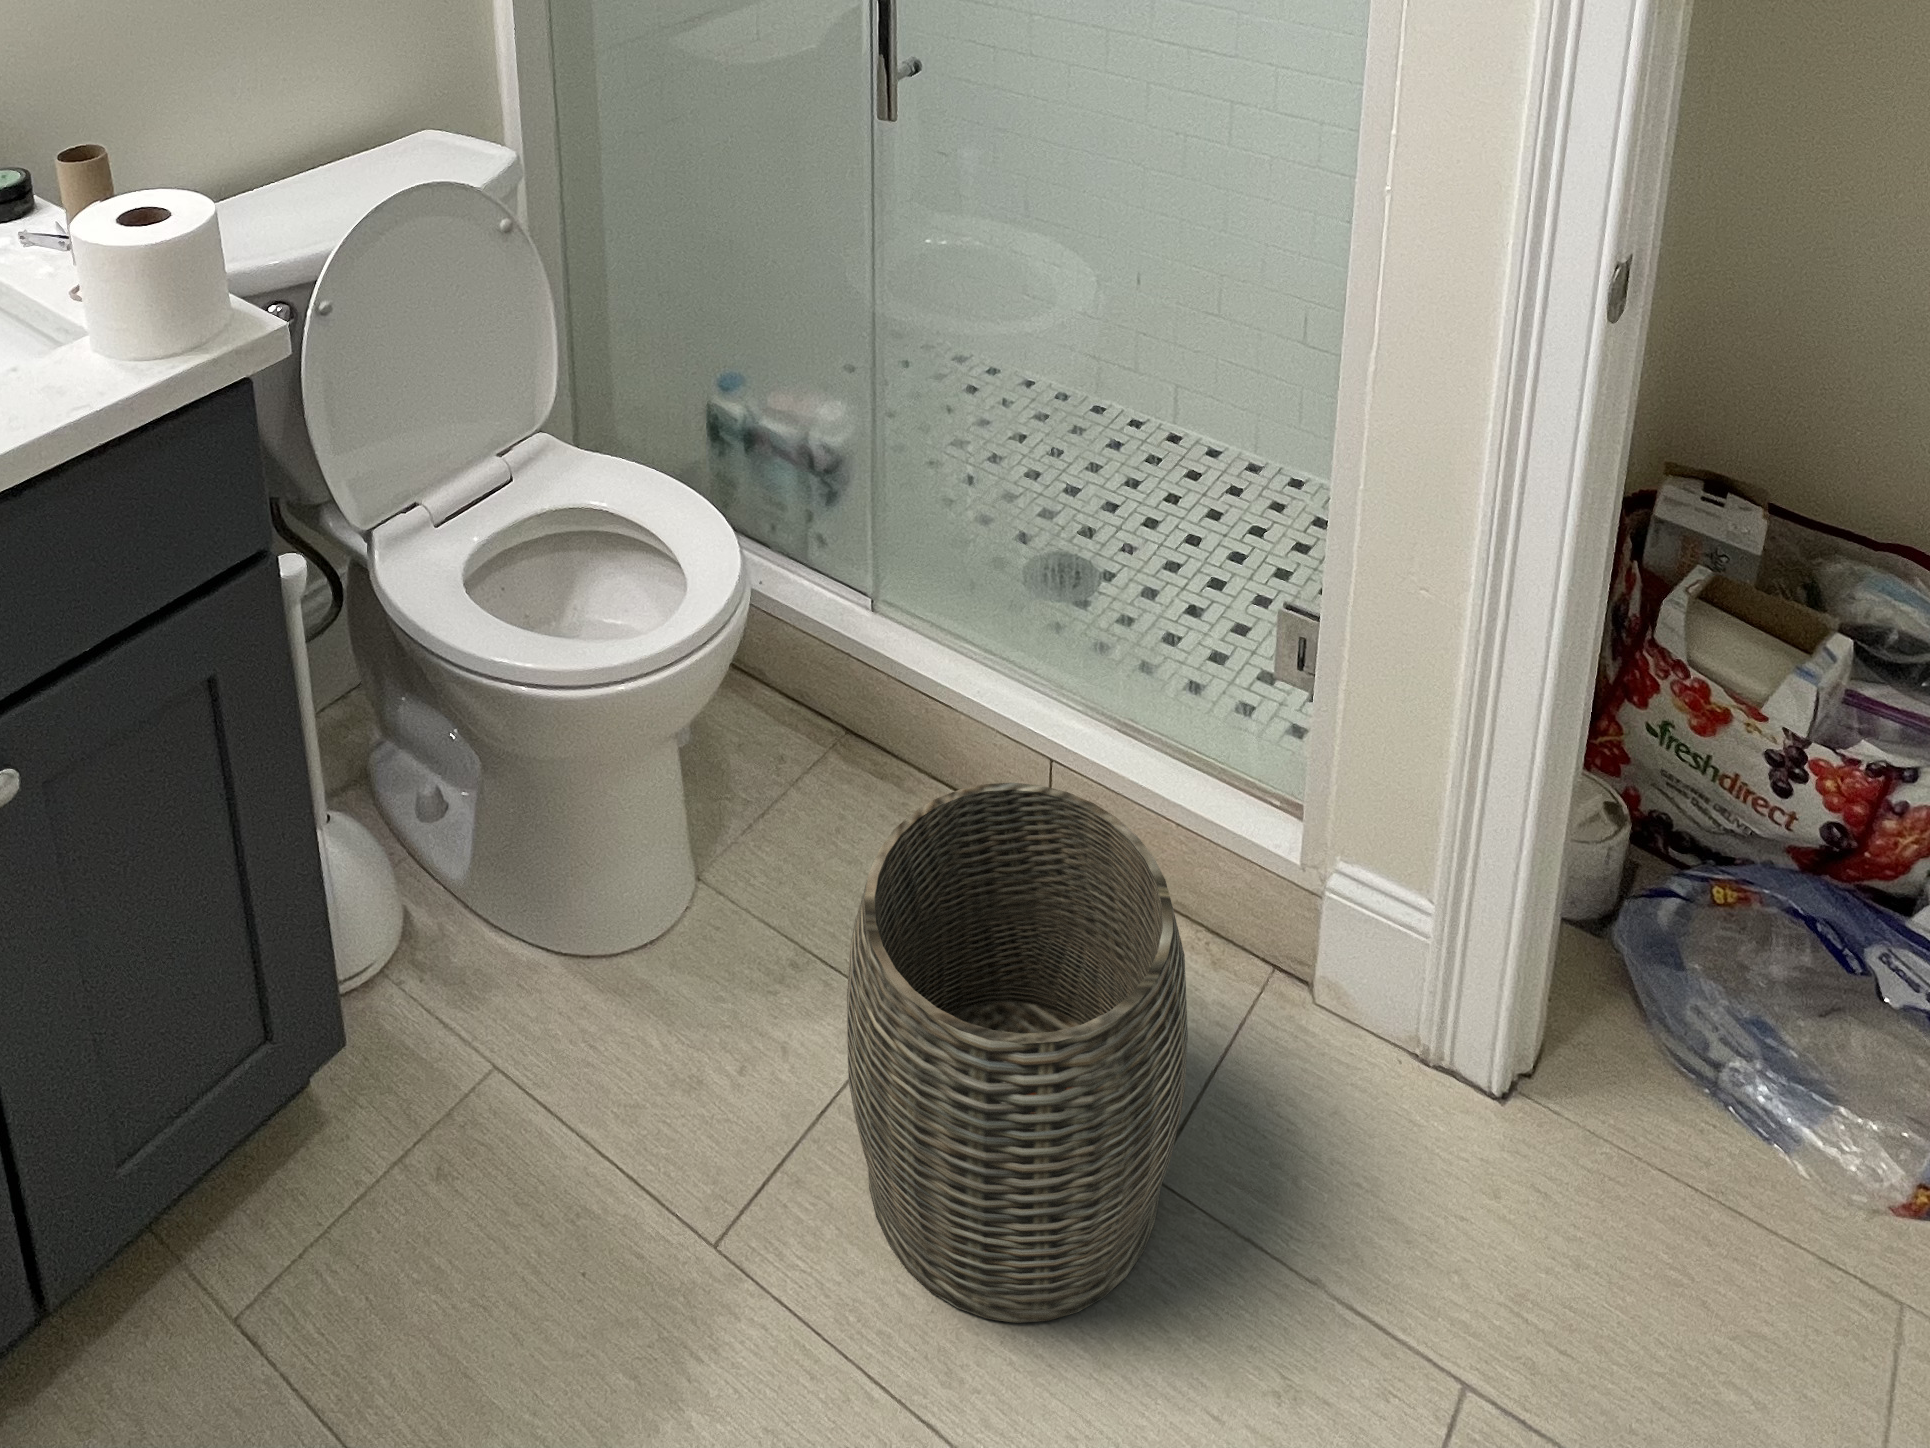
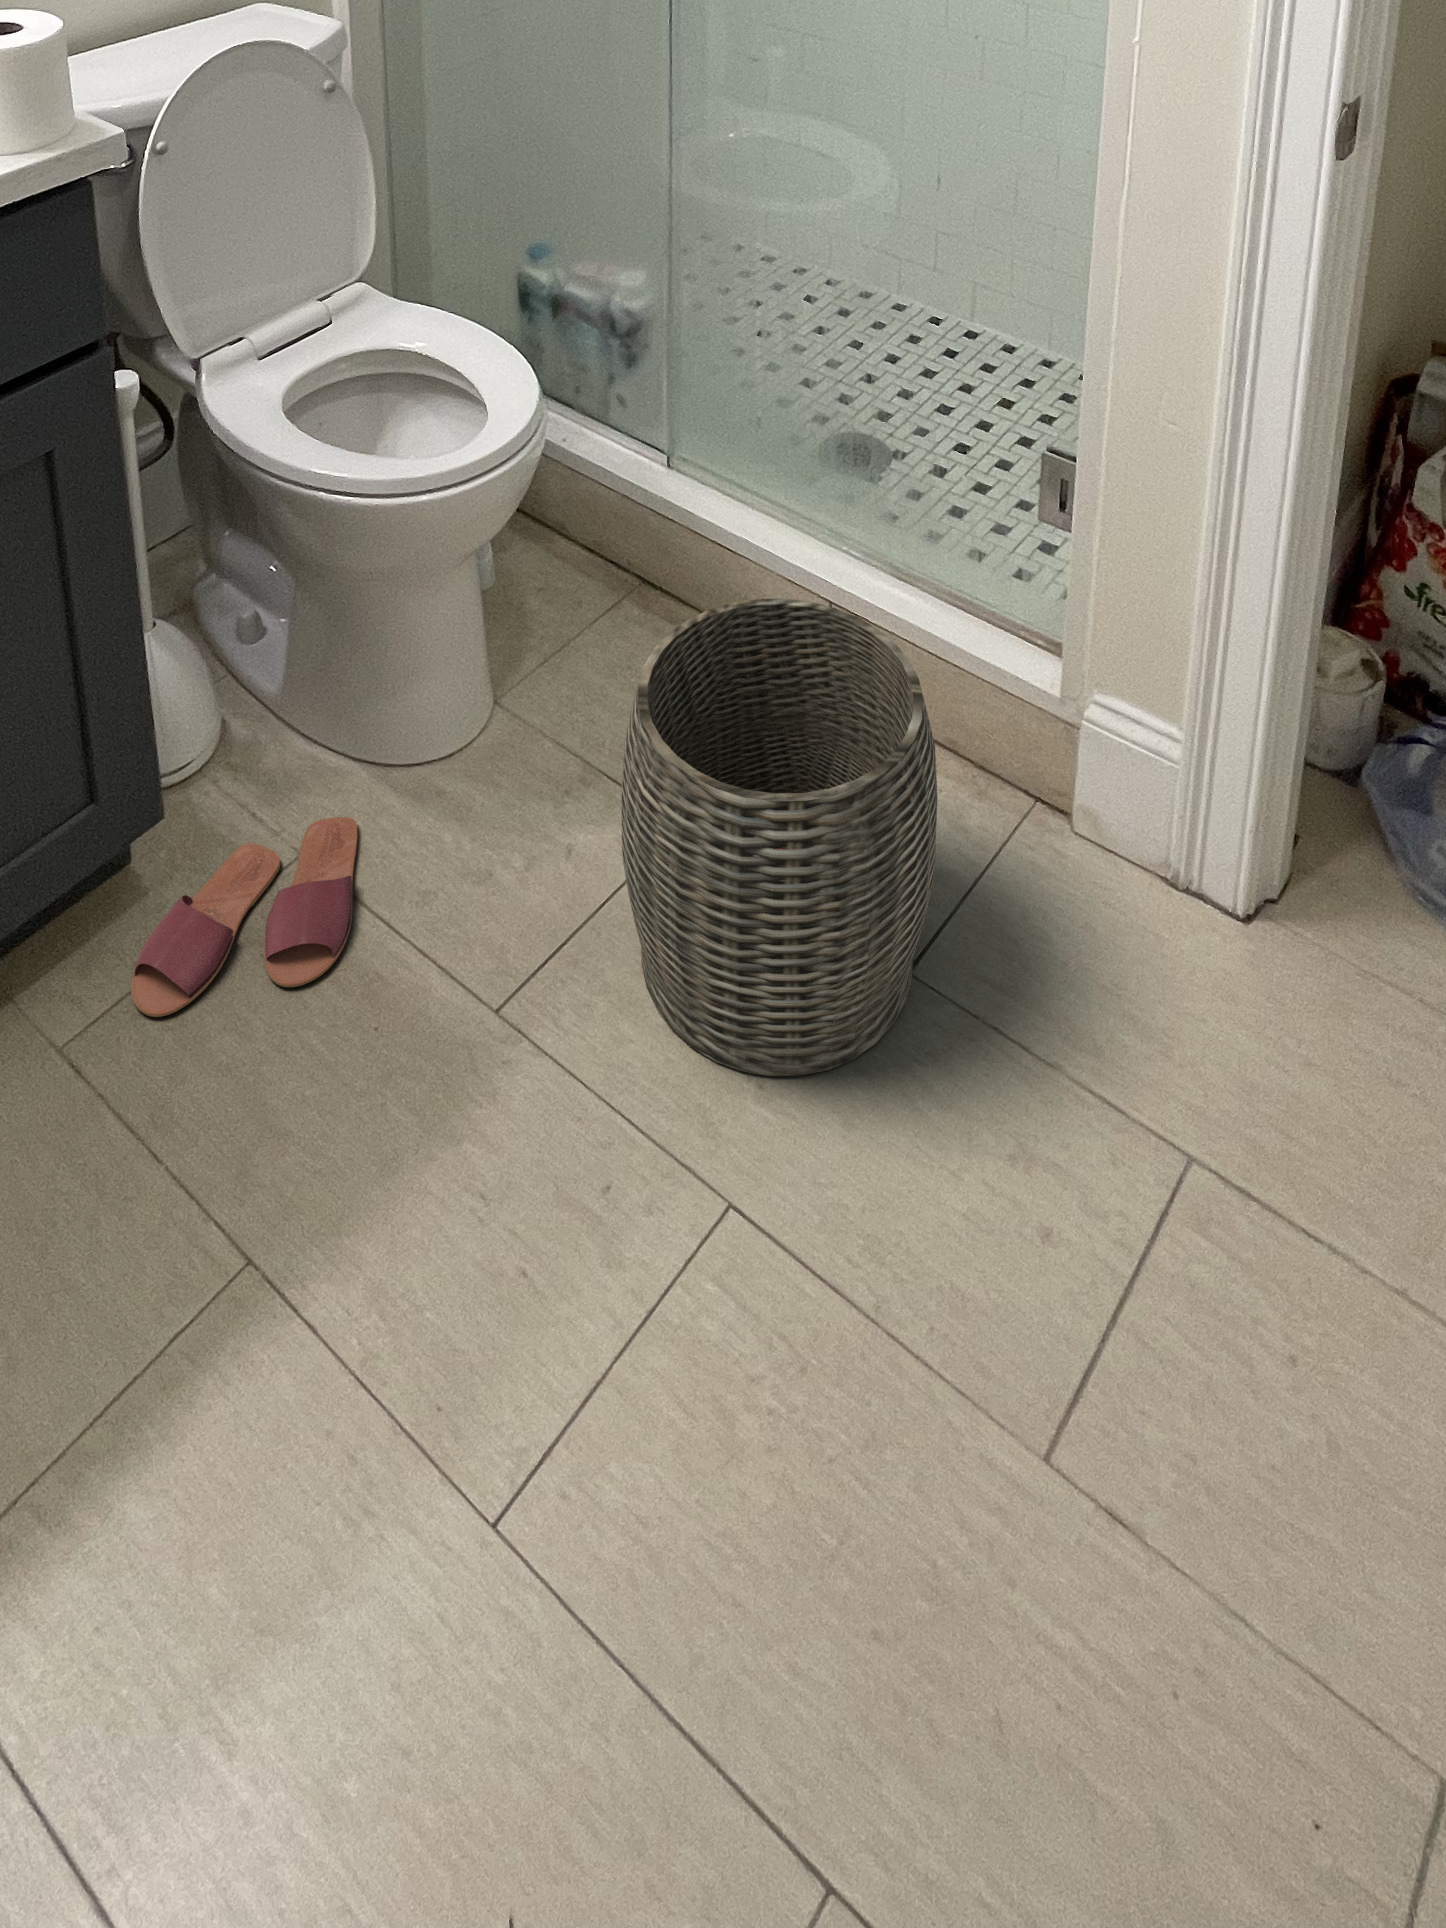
slippers: none [313,1021,554,1282] -> present [131,817,358,1017]

